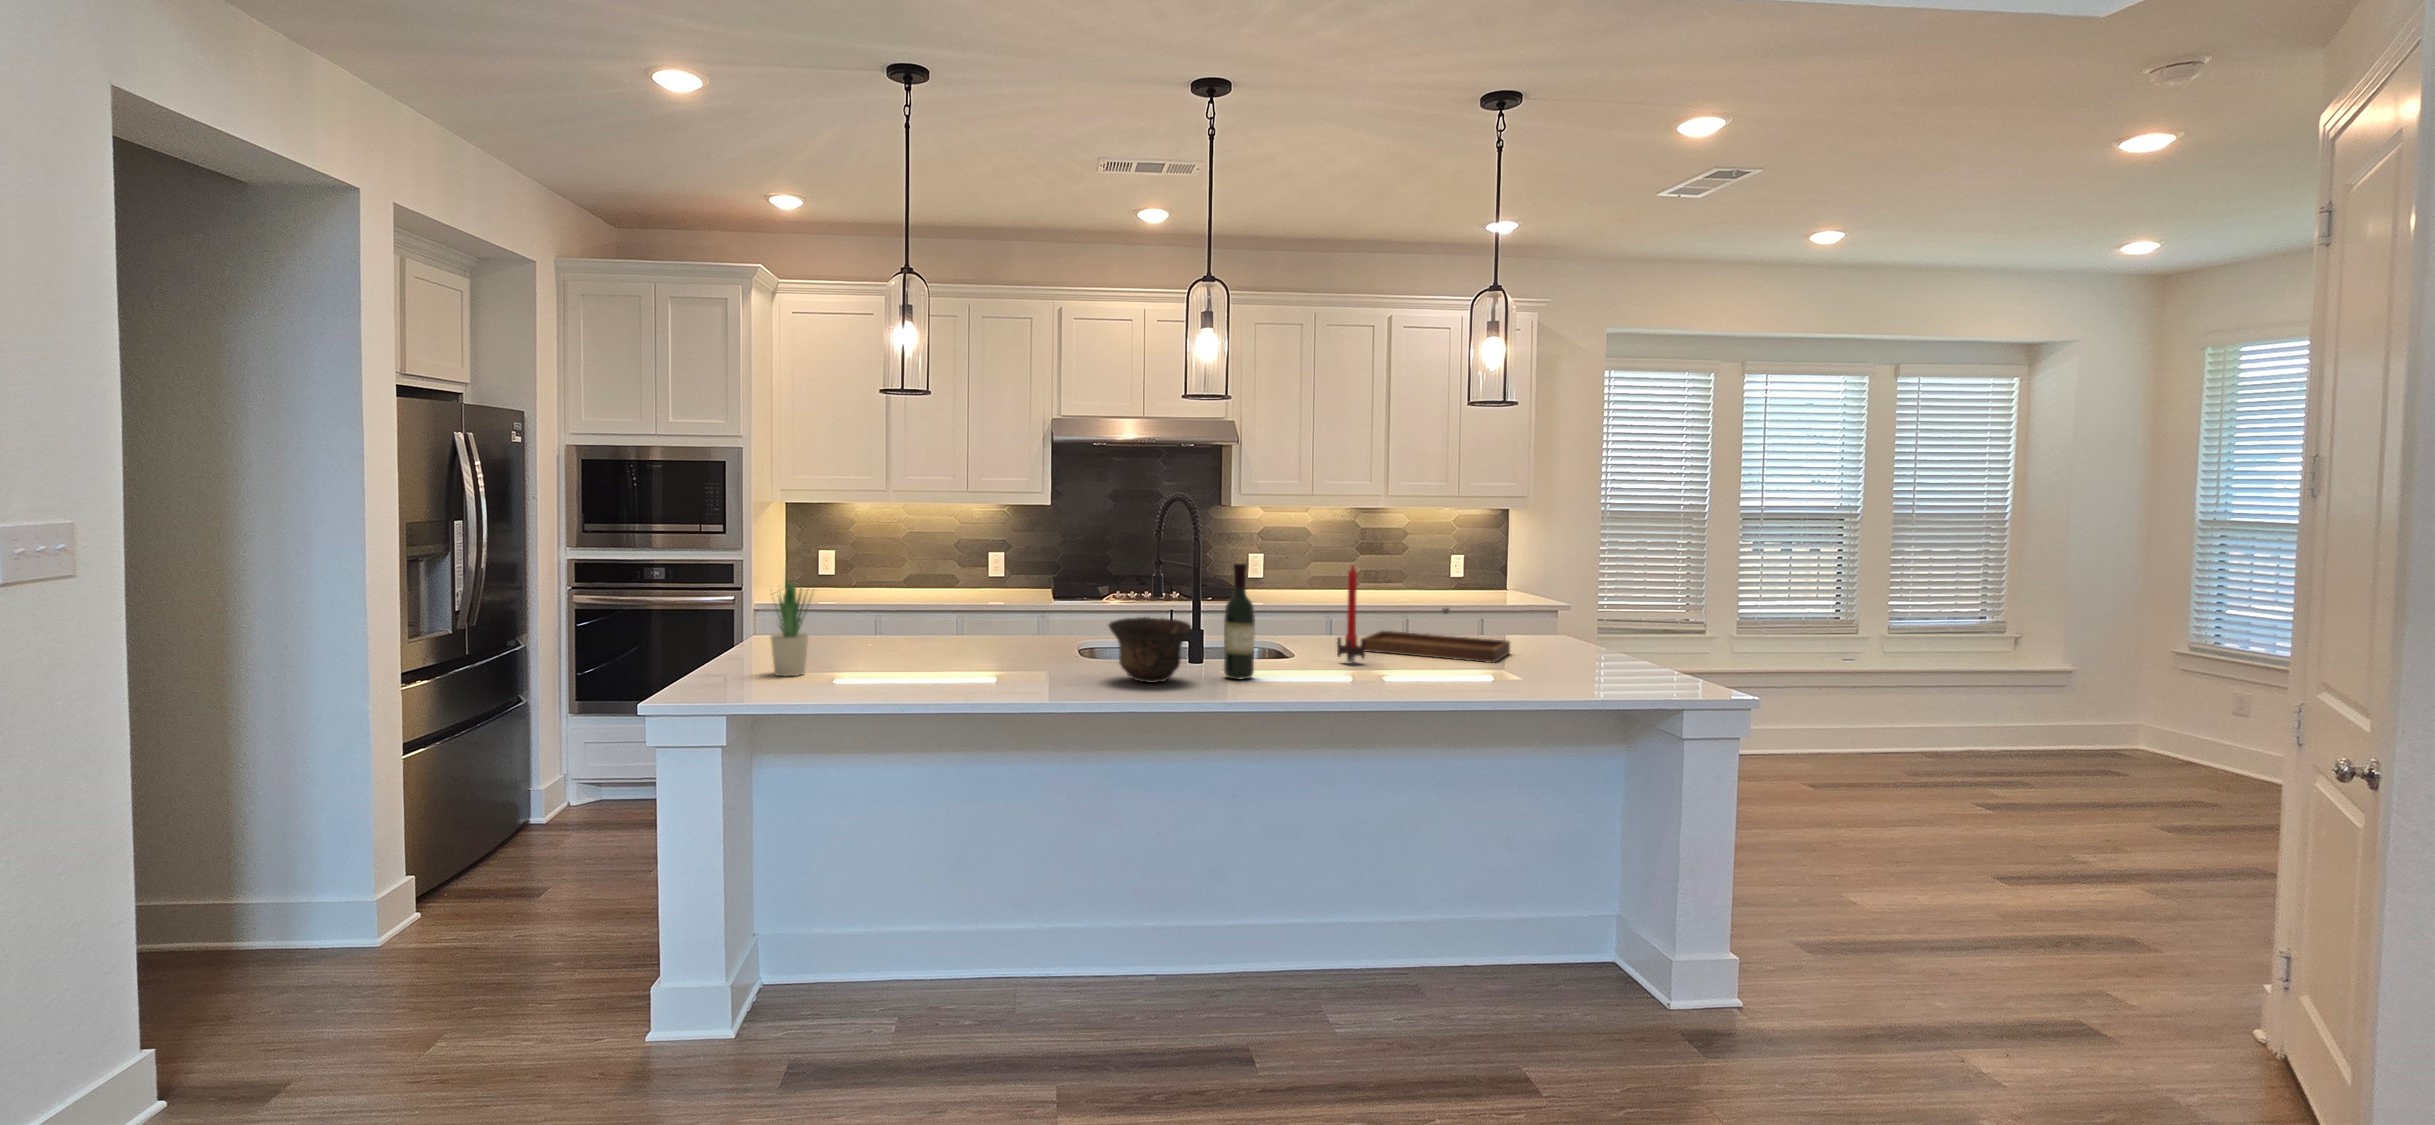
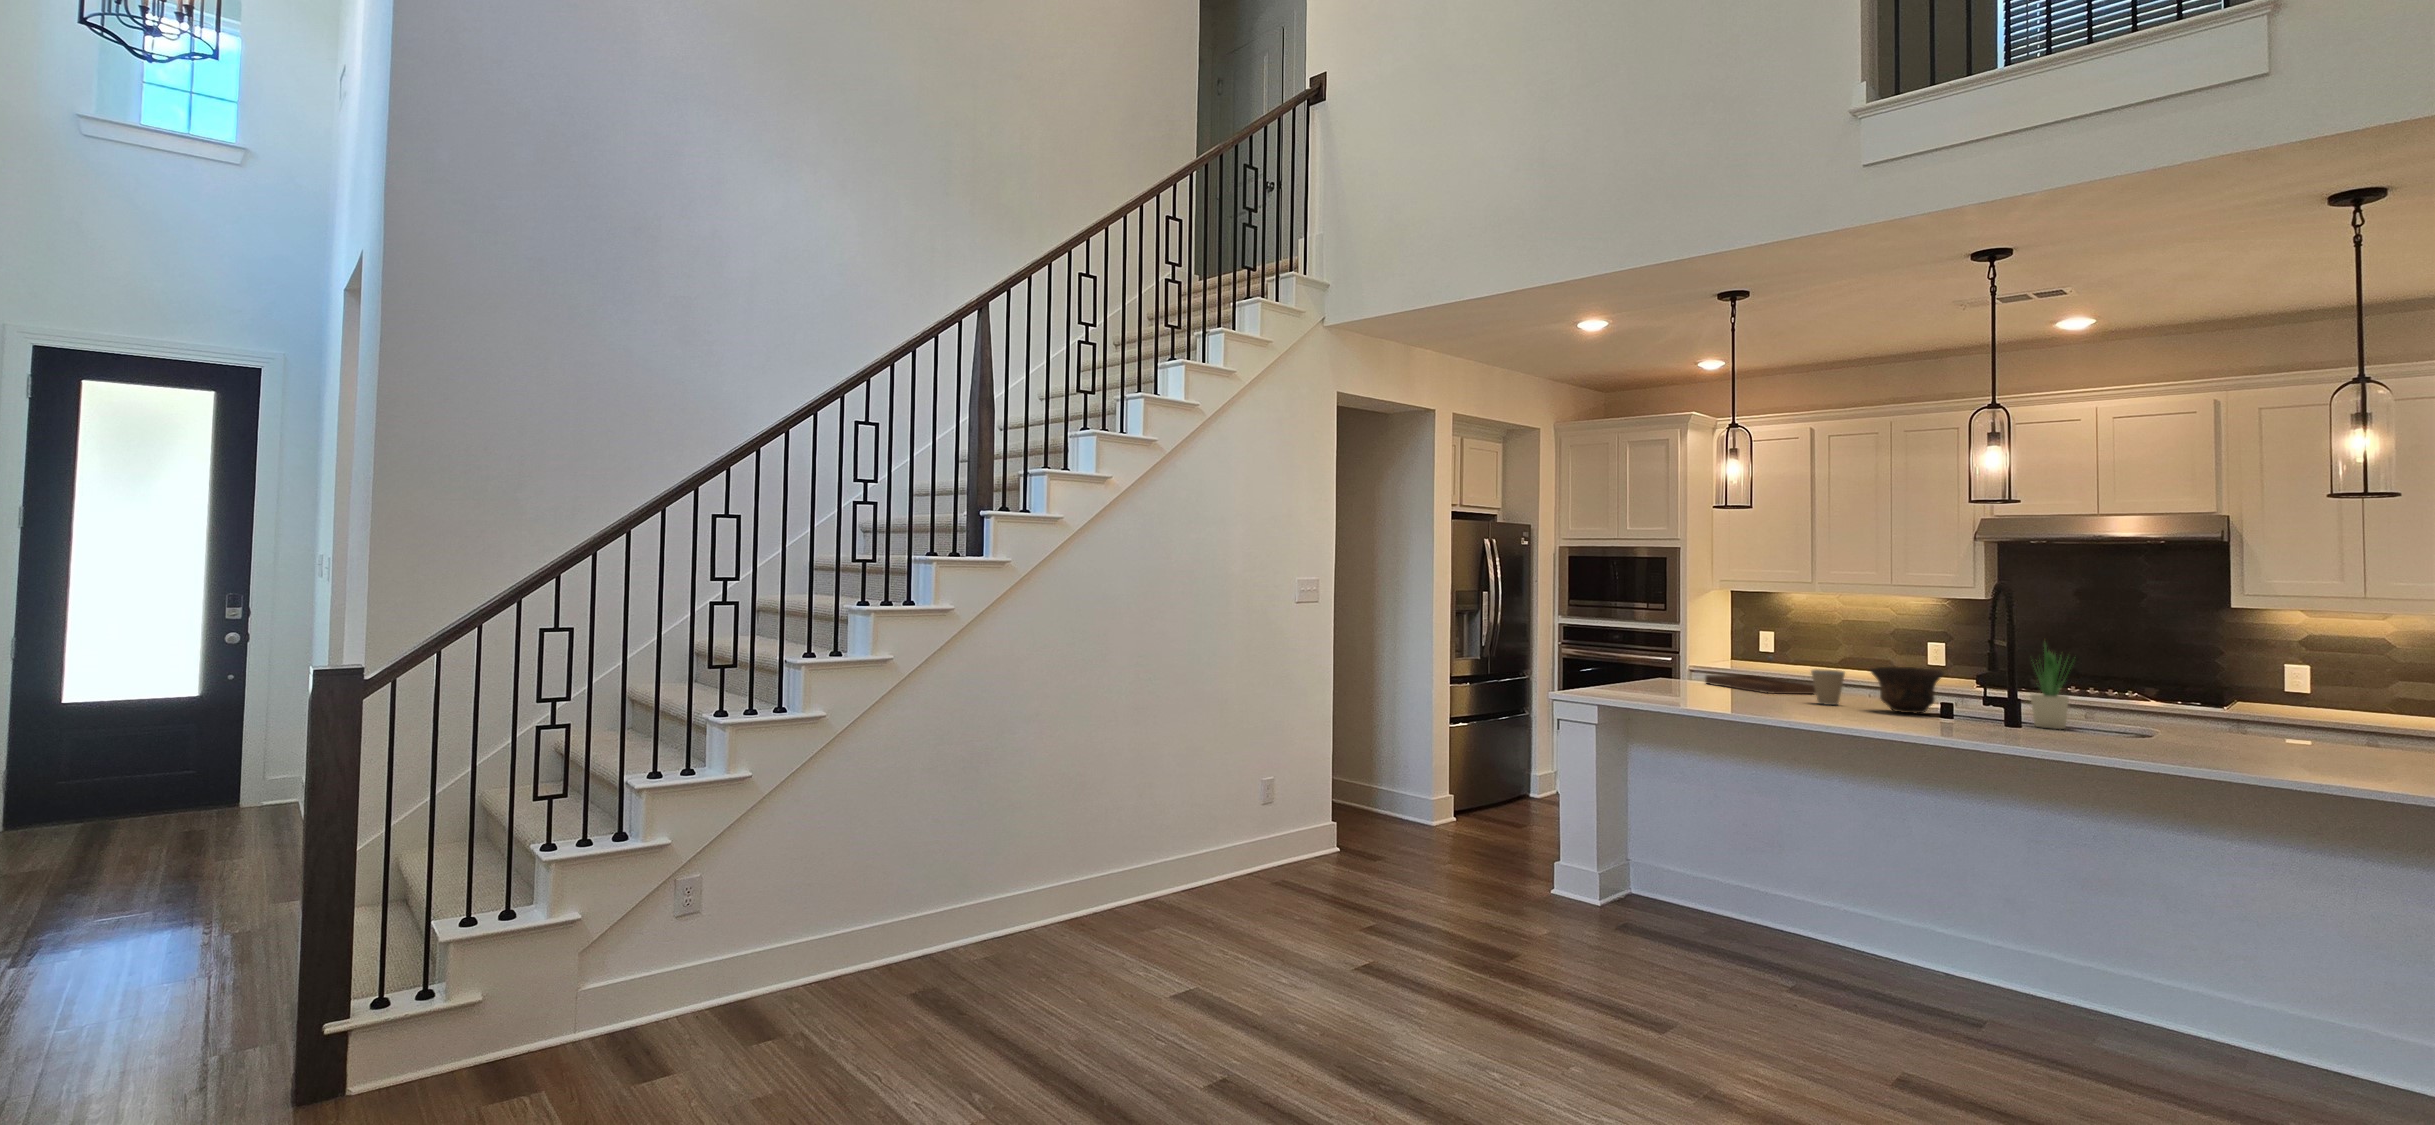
wine bottle: present [1224,563,1255,679] -> none [1980,628,2011,721]
candle: present [1337,565,1365,663] -> none [2137,640,2166,728]
potted plant: present [771,579,808,676] -> present [2031,646,2069,729]
tray: present [1360,607,1510,663] -> present [1705,656,1816,694]
coffee cup: none [1027,628,1069,679] -> present [1811,669,1845,705]

